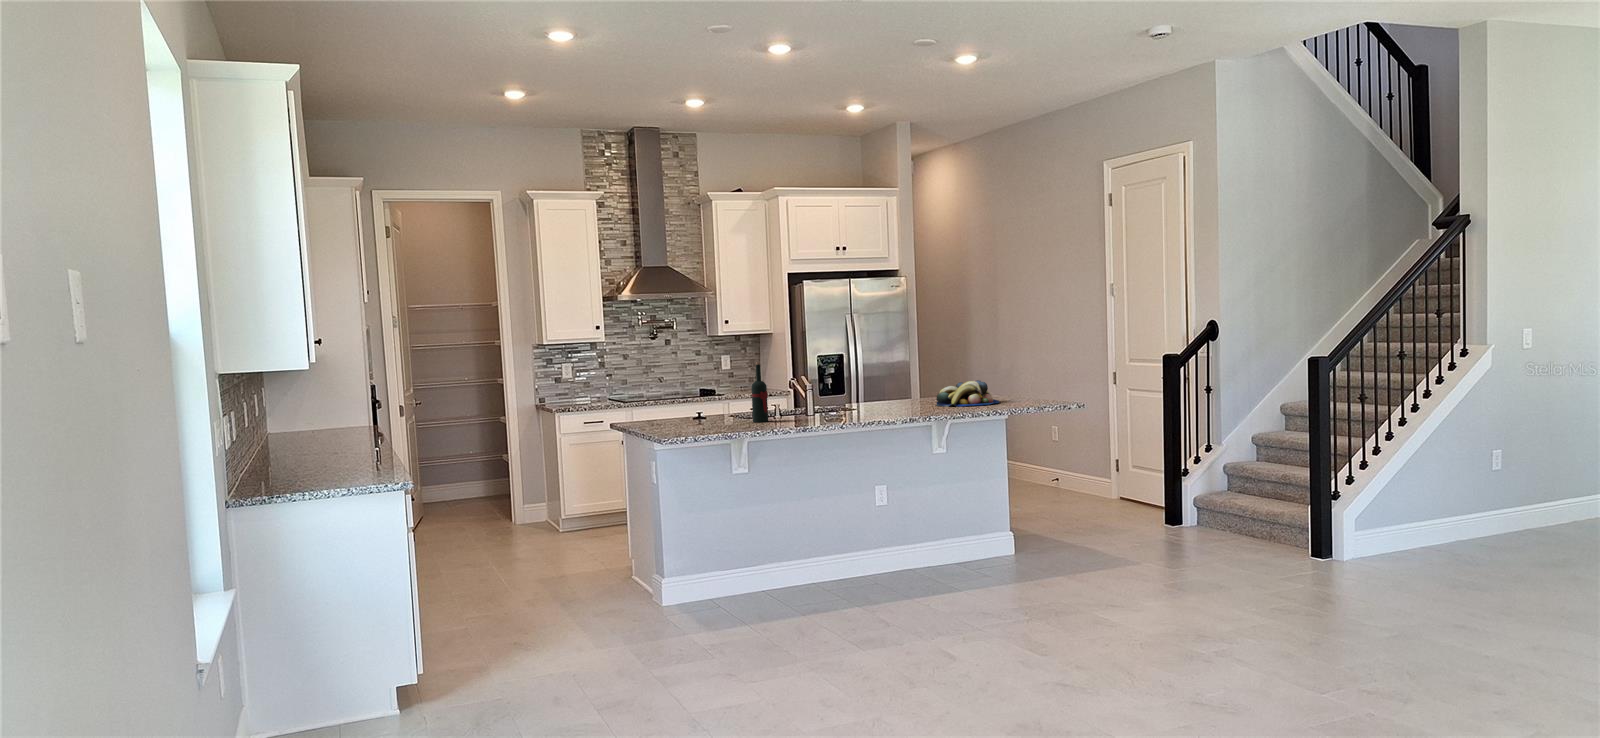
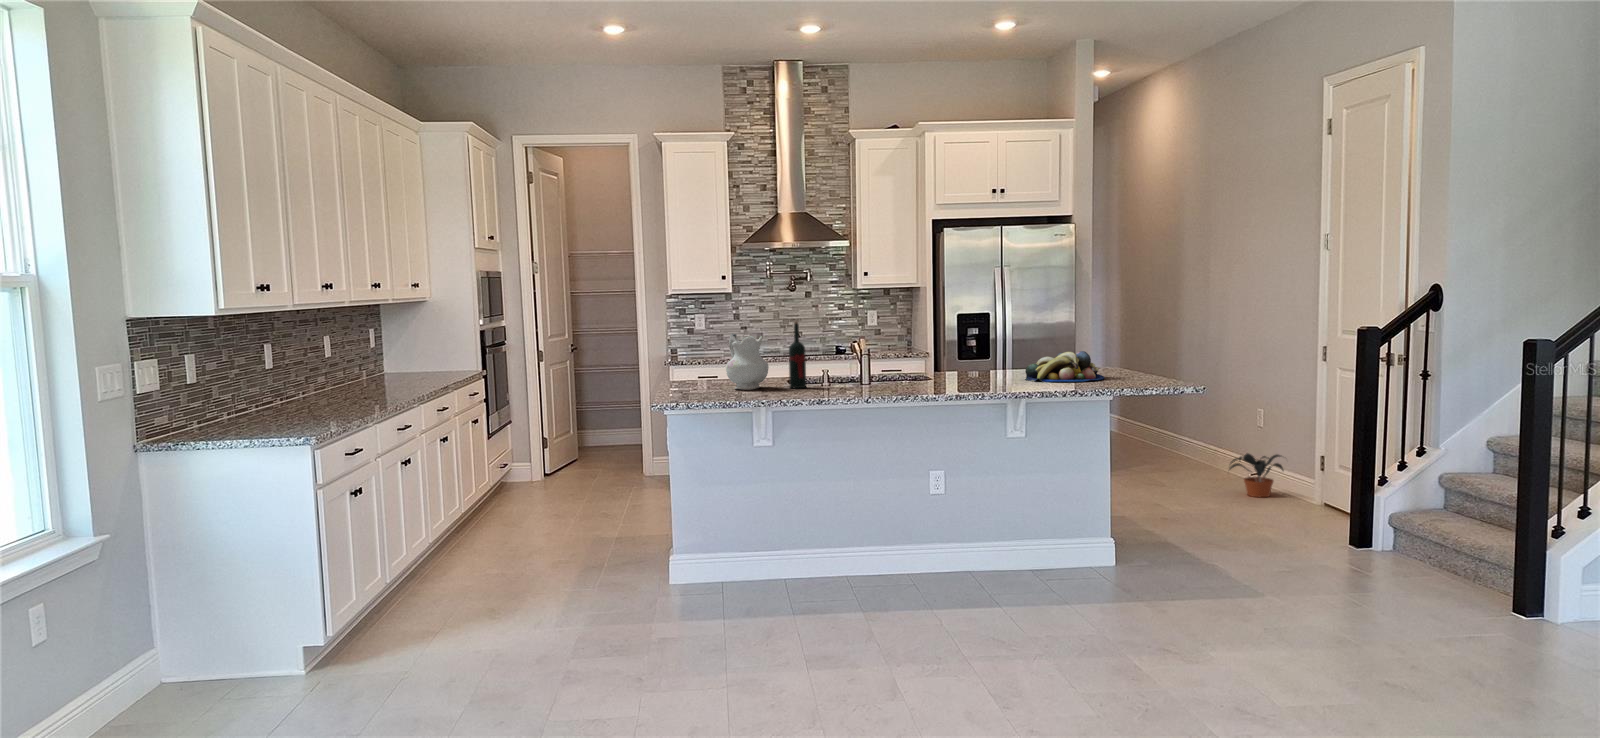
ceramic pitcher: none [694,375,734,426] -> present [726,334,769,390]
potted plant: none [1040,461,1084,496] -> present [1230,453,1283,497]

